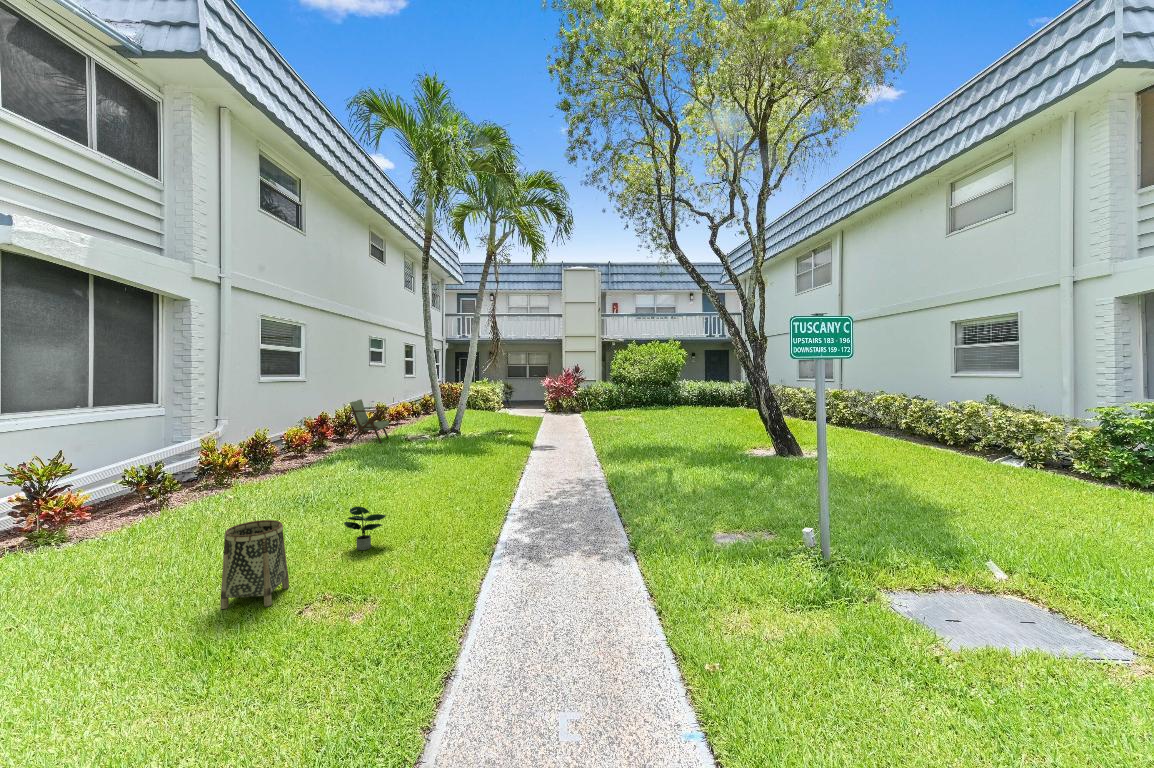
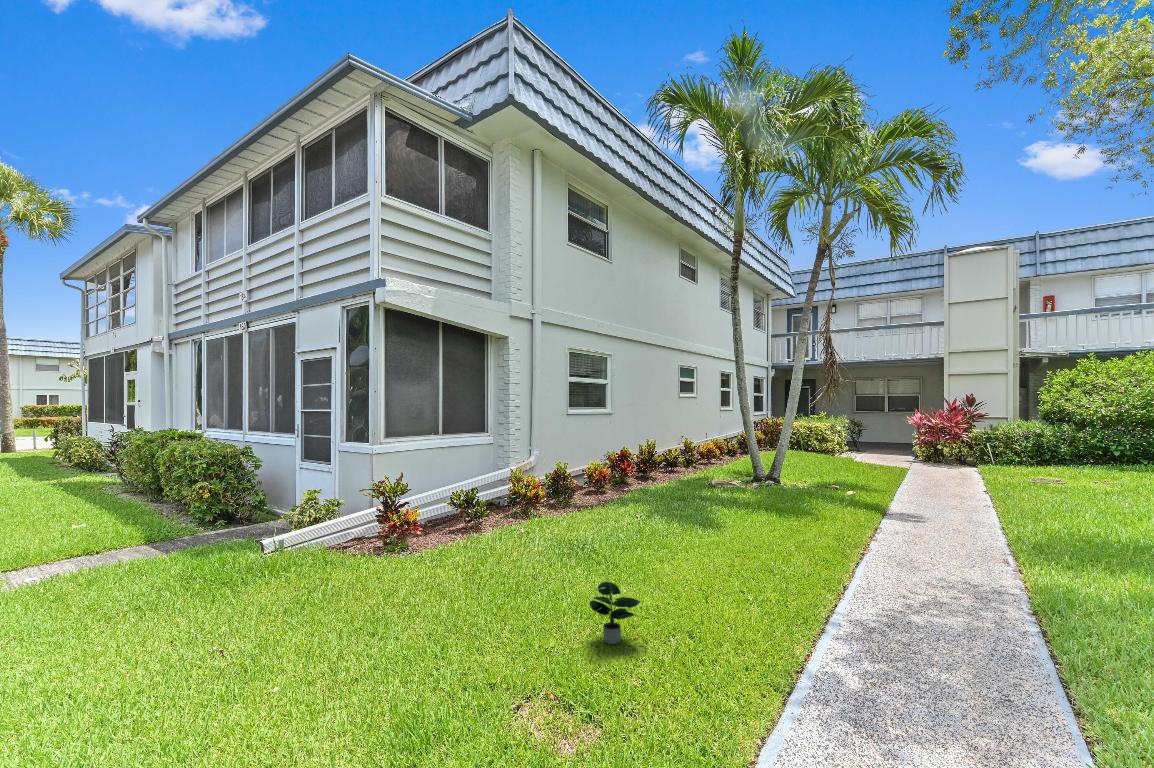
lounge chair: present [347,399,389,444] -> none [648,434,695,486]
basket: present [221,520,289,609] -> none [434,588,510,706]

